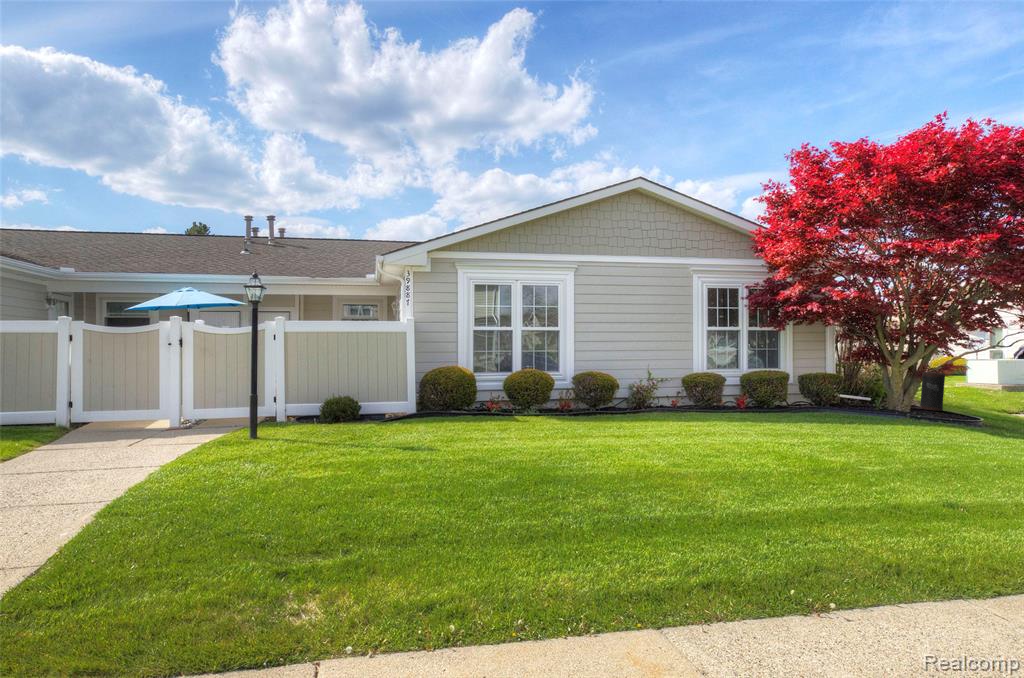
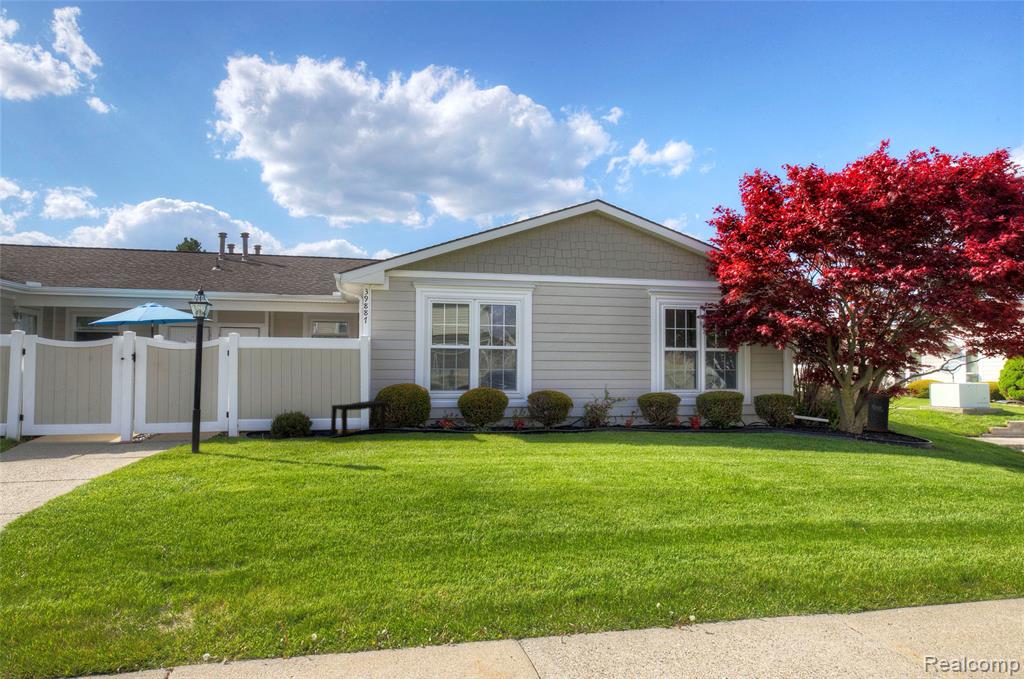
bench: none [380,384,435,420] -> present [331,400,387,435]

